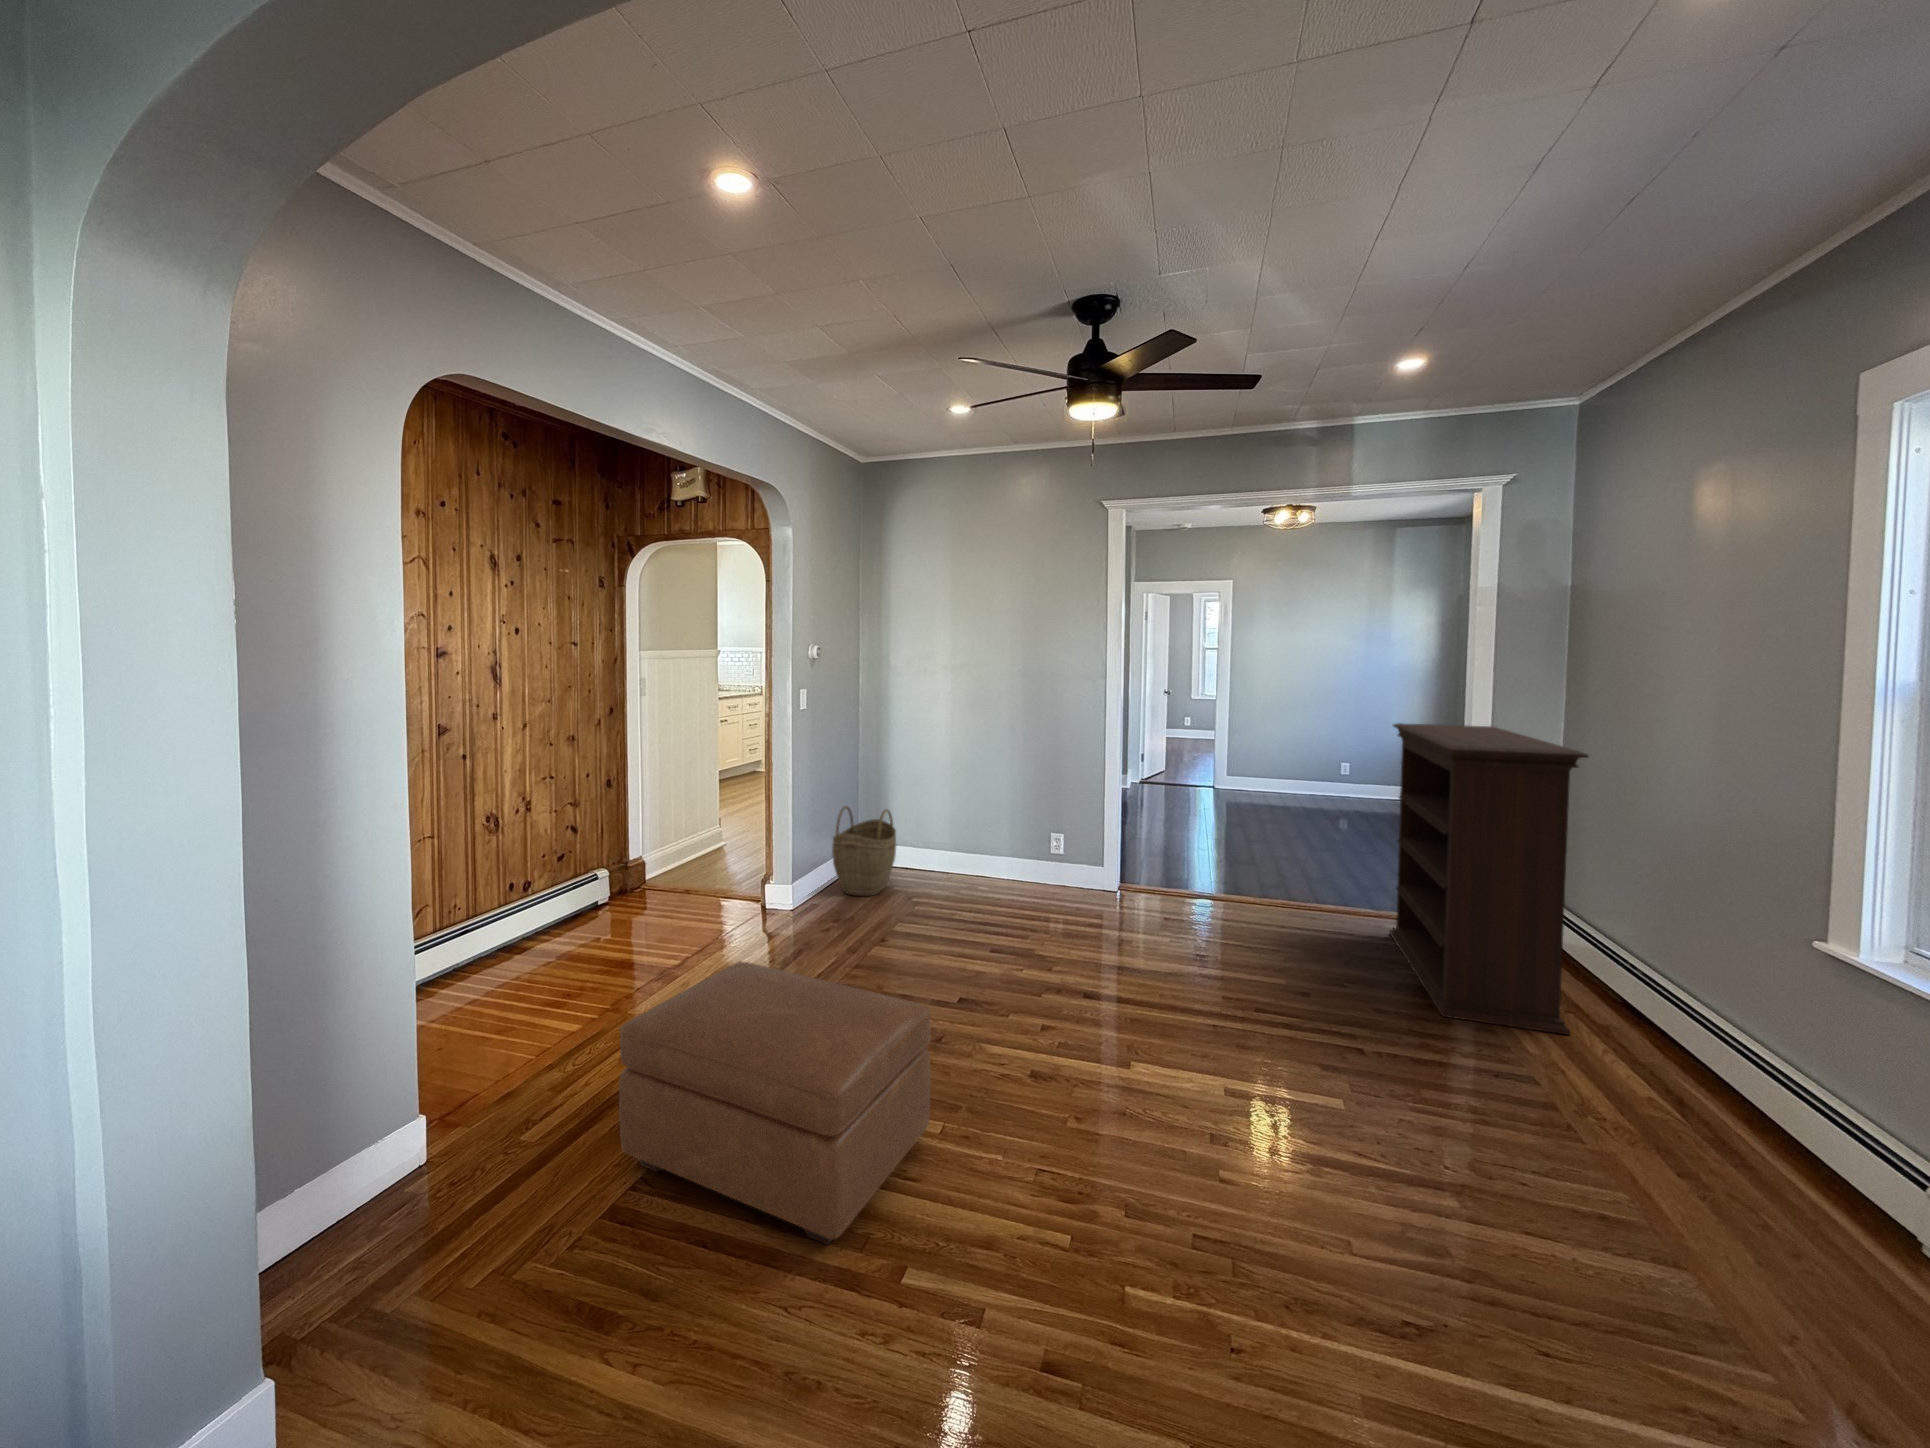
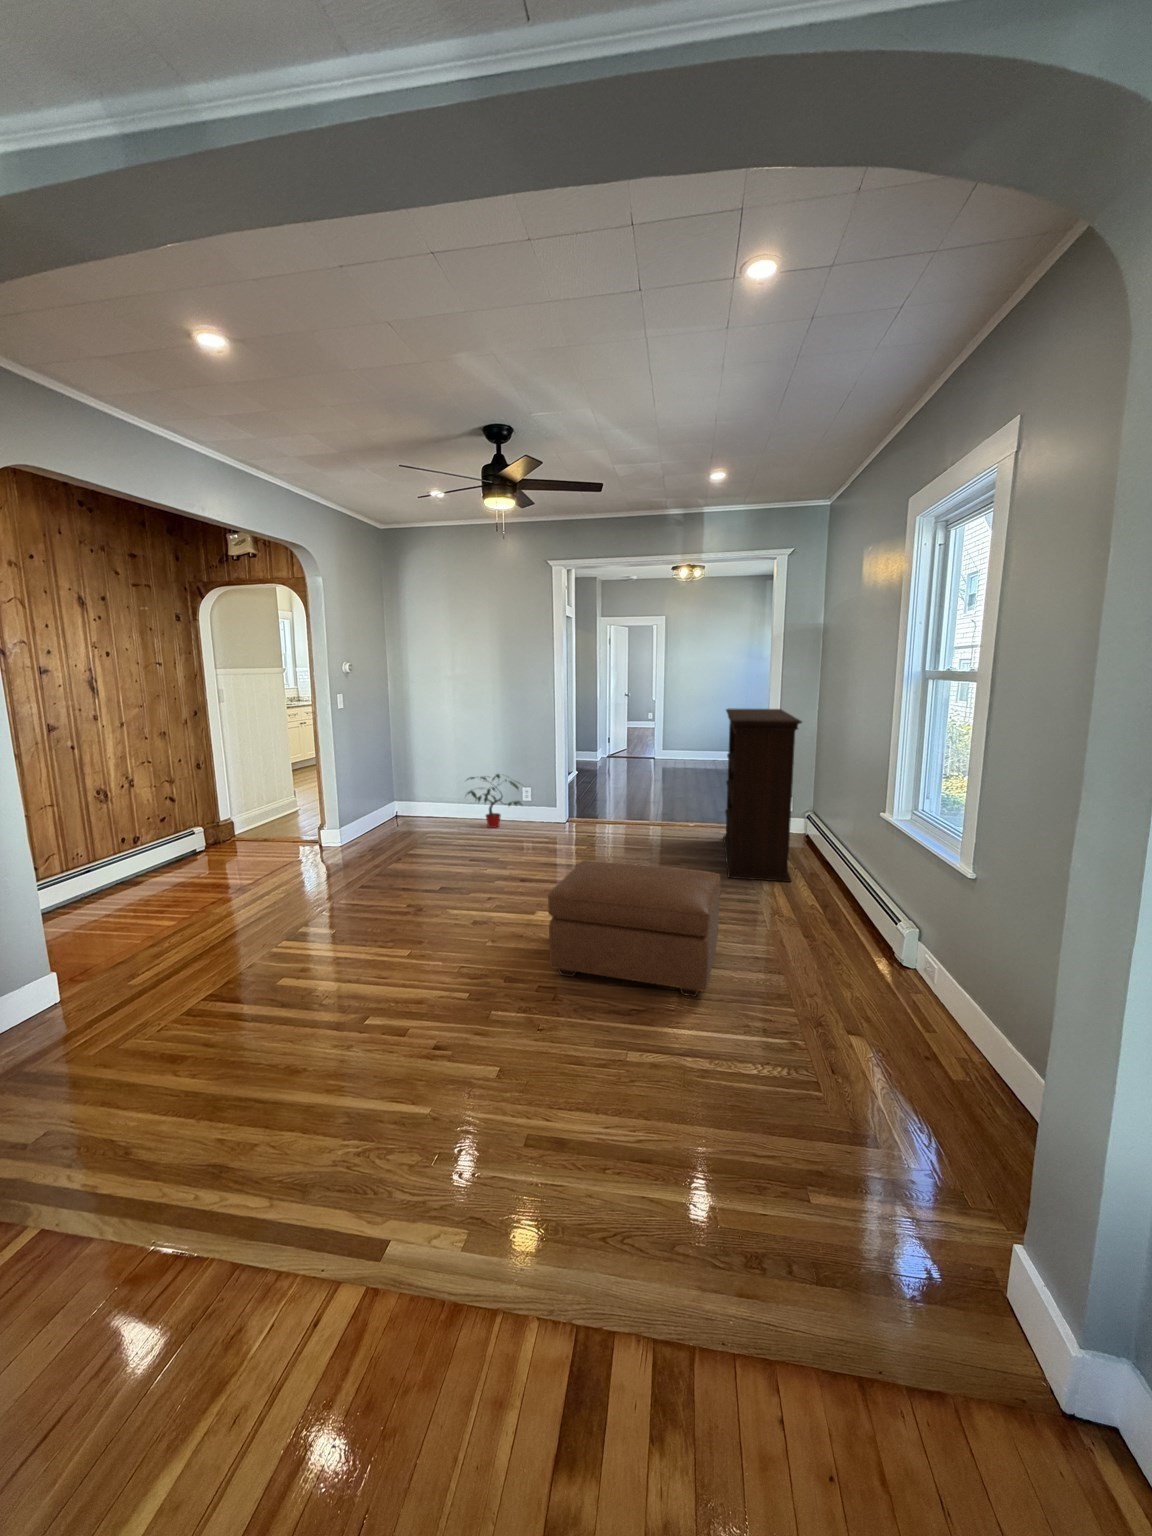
woven basket: present [832,806,896,896] -> none [370,777,418,837]
potted plant: none [962,808,1059,889] -> present [467,774,522,828]
ottoman: present [619,961,931,1244] -> present [548,860,720,997]

